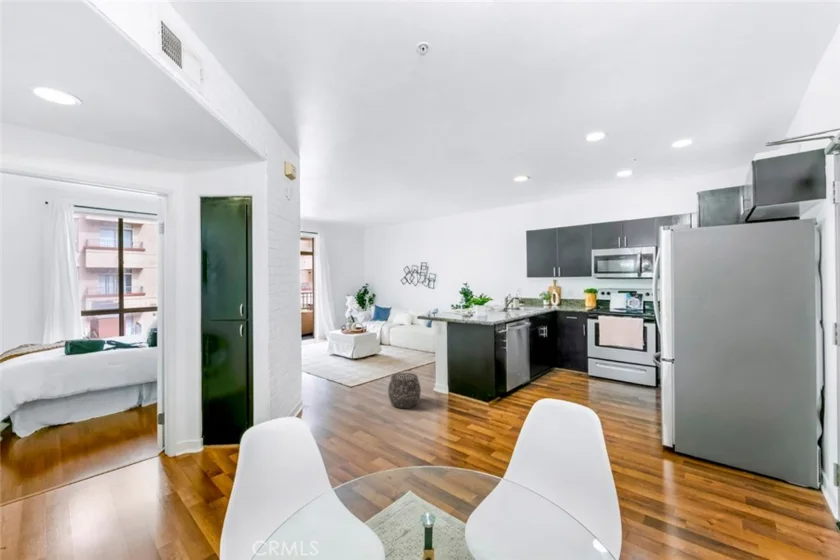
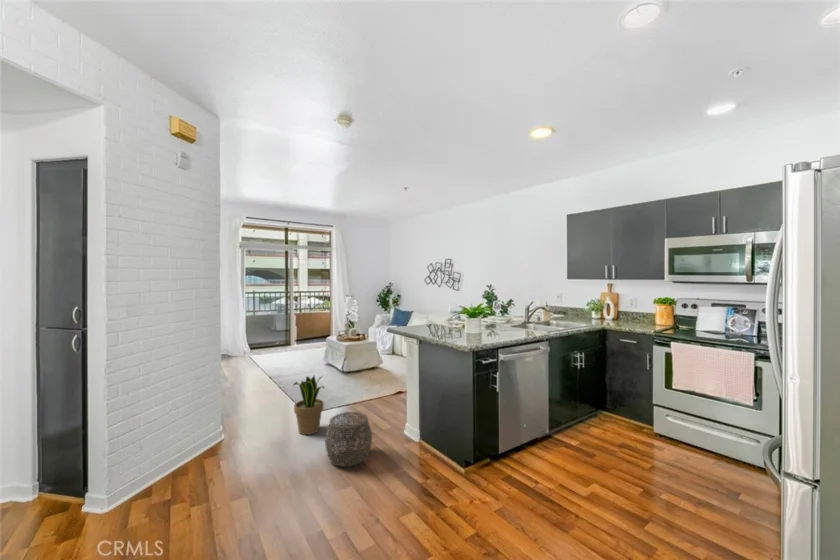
potted plant: none [349,351,373,396] -> present [294,376,324,435]

